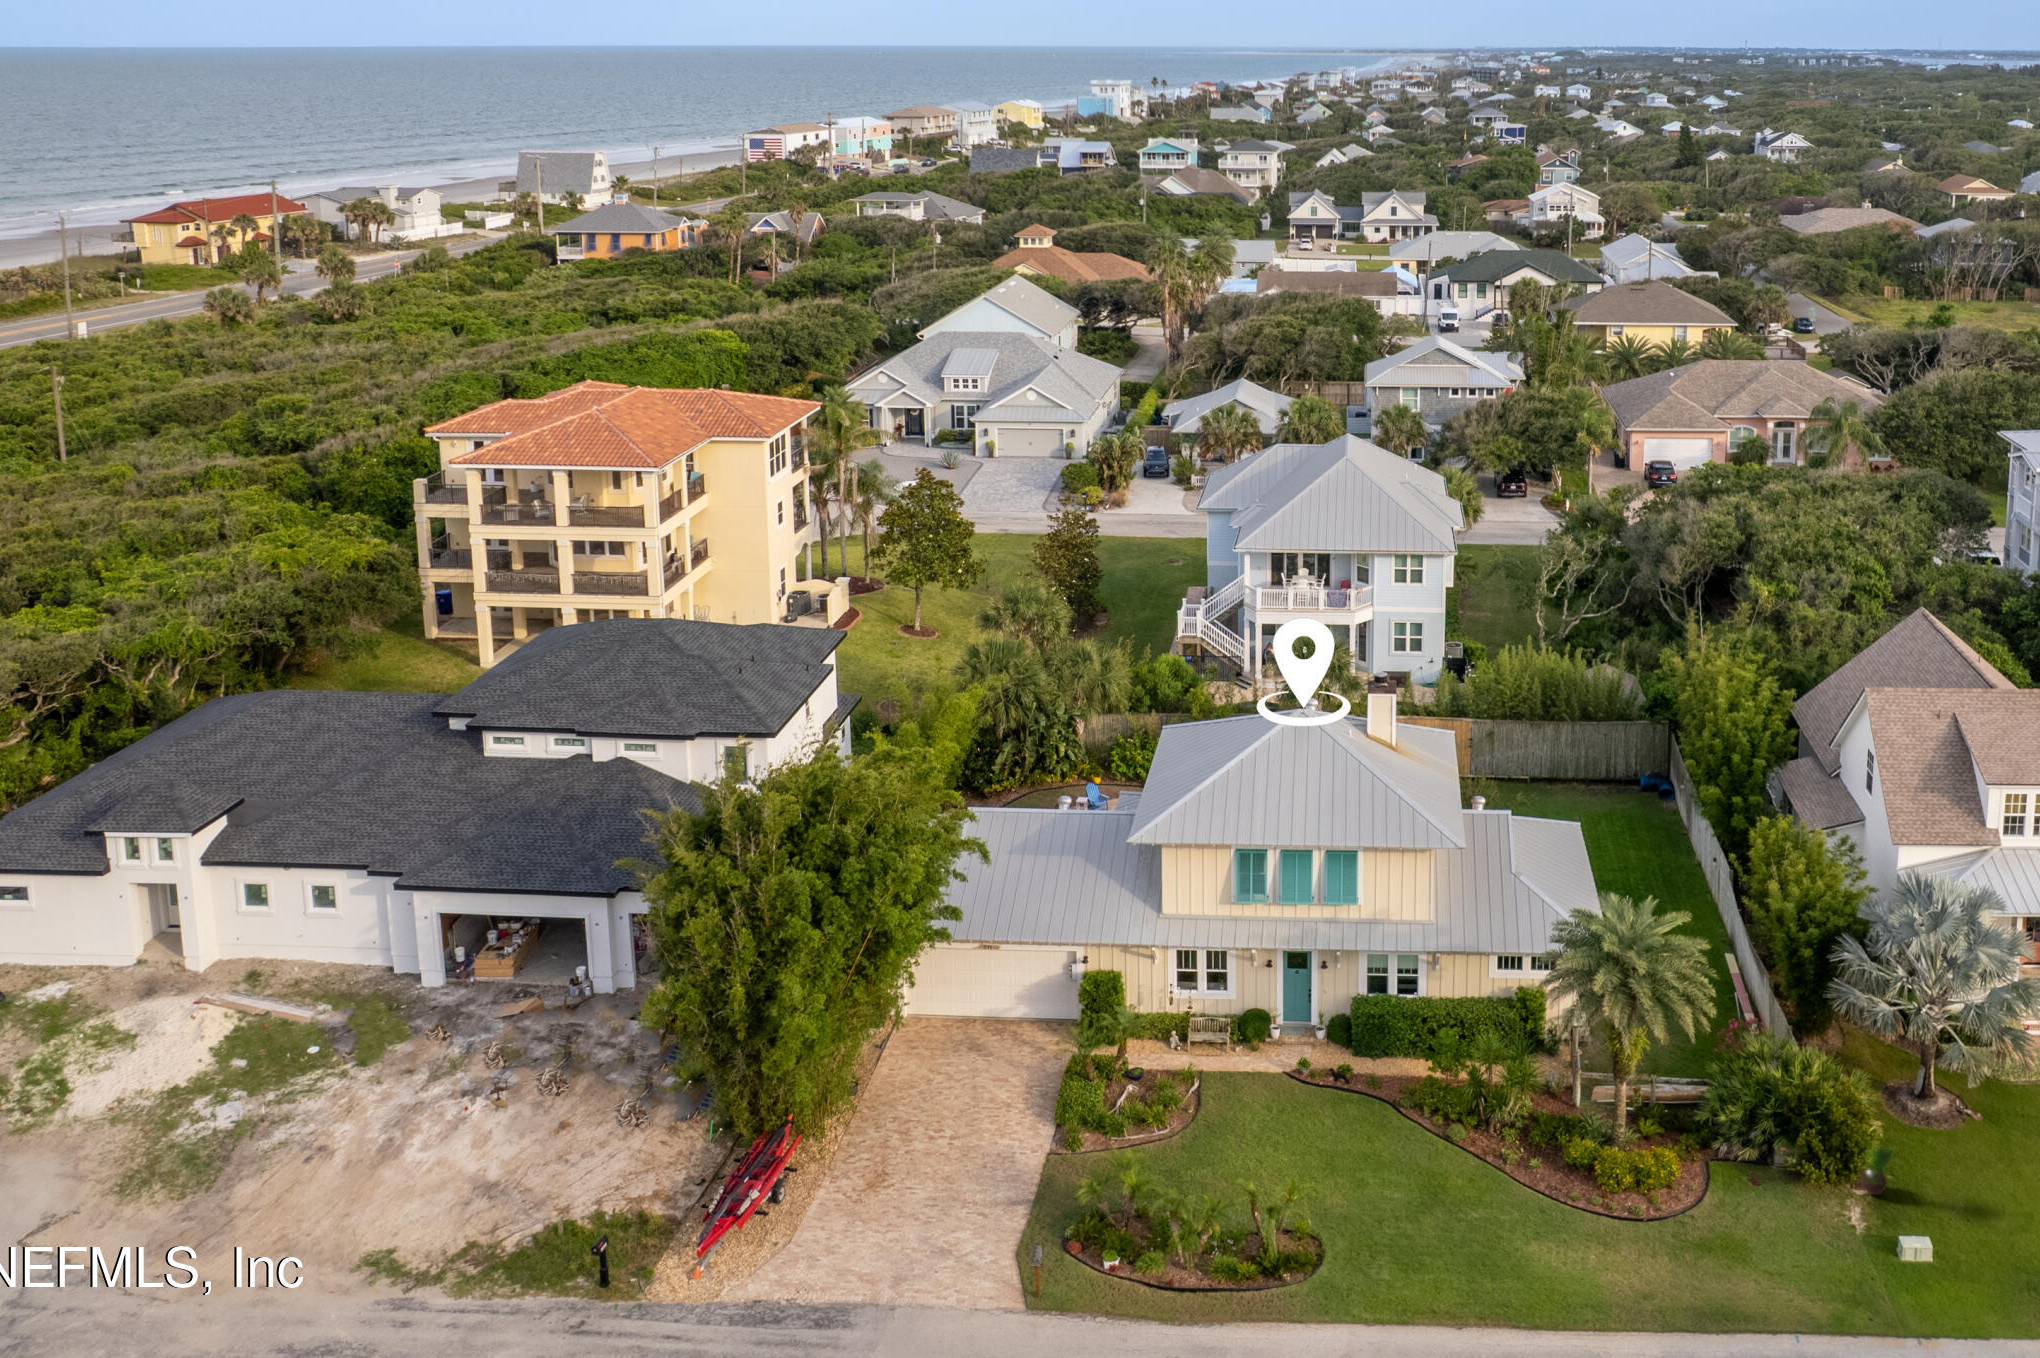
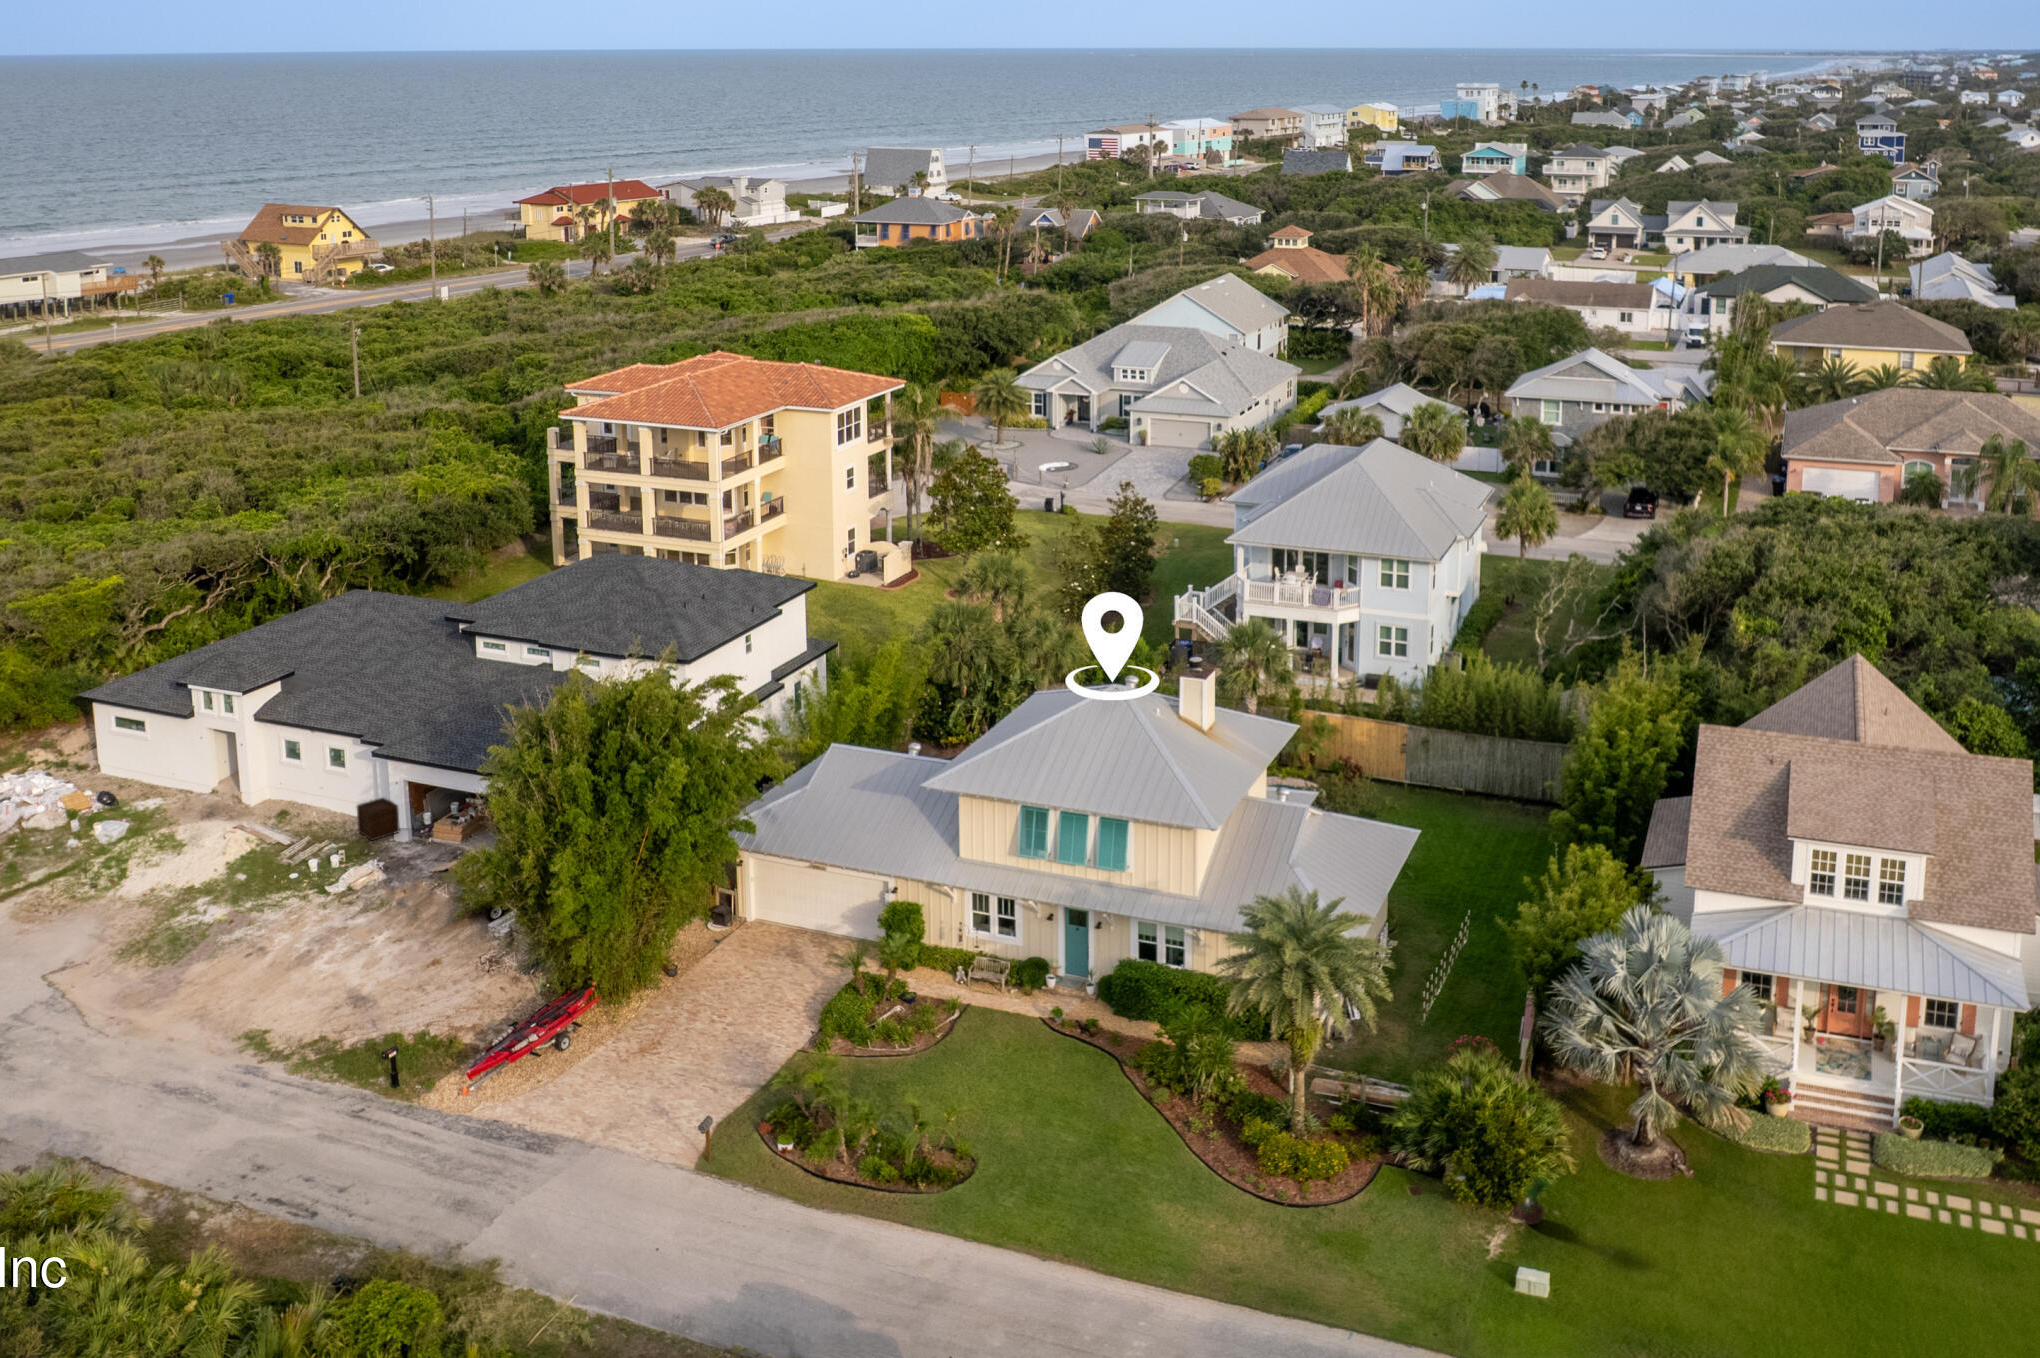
wooden crate: none [367,938,426,994] -> present [357,798,400,841]

